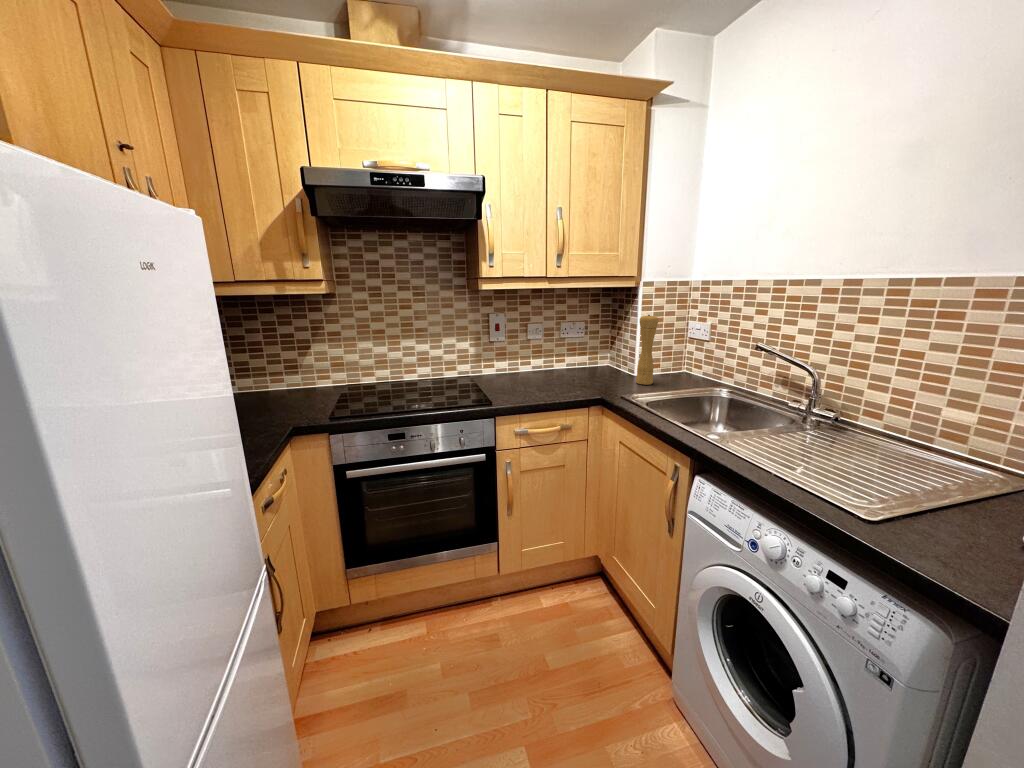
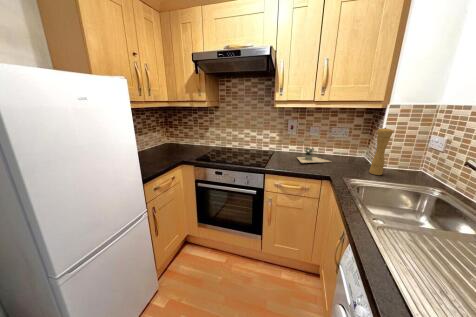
potted plant: none [521,357,591,386] -> present [297,147,330,163]

